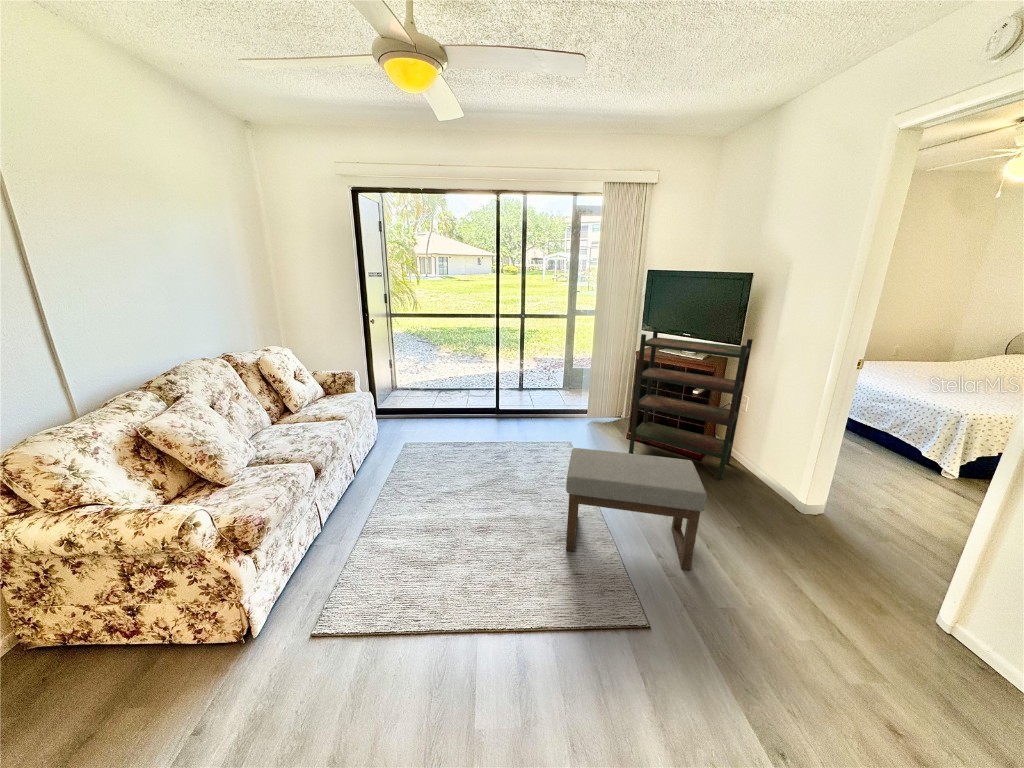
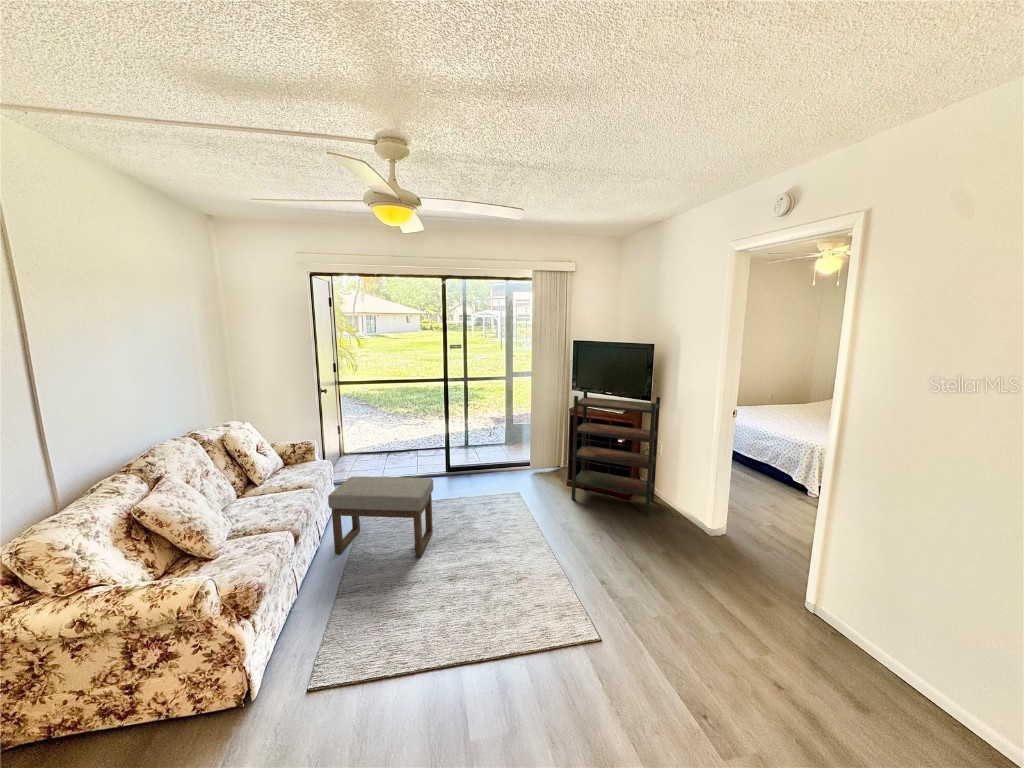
ottoman: present [566,448,707,570] -> present [328,476,433,557]

